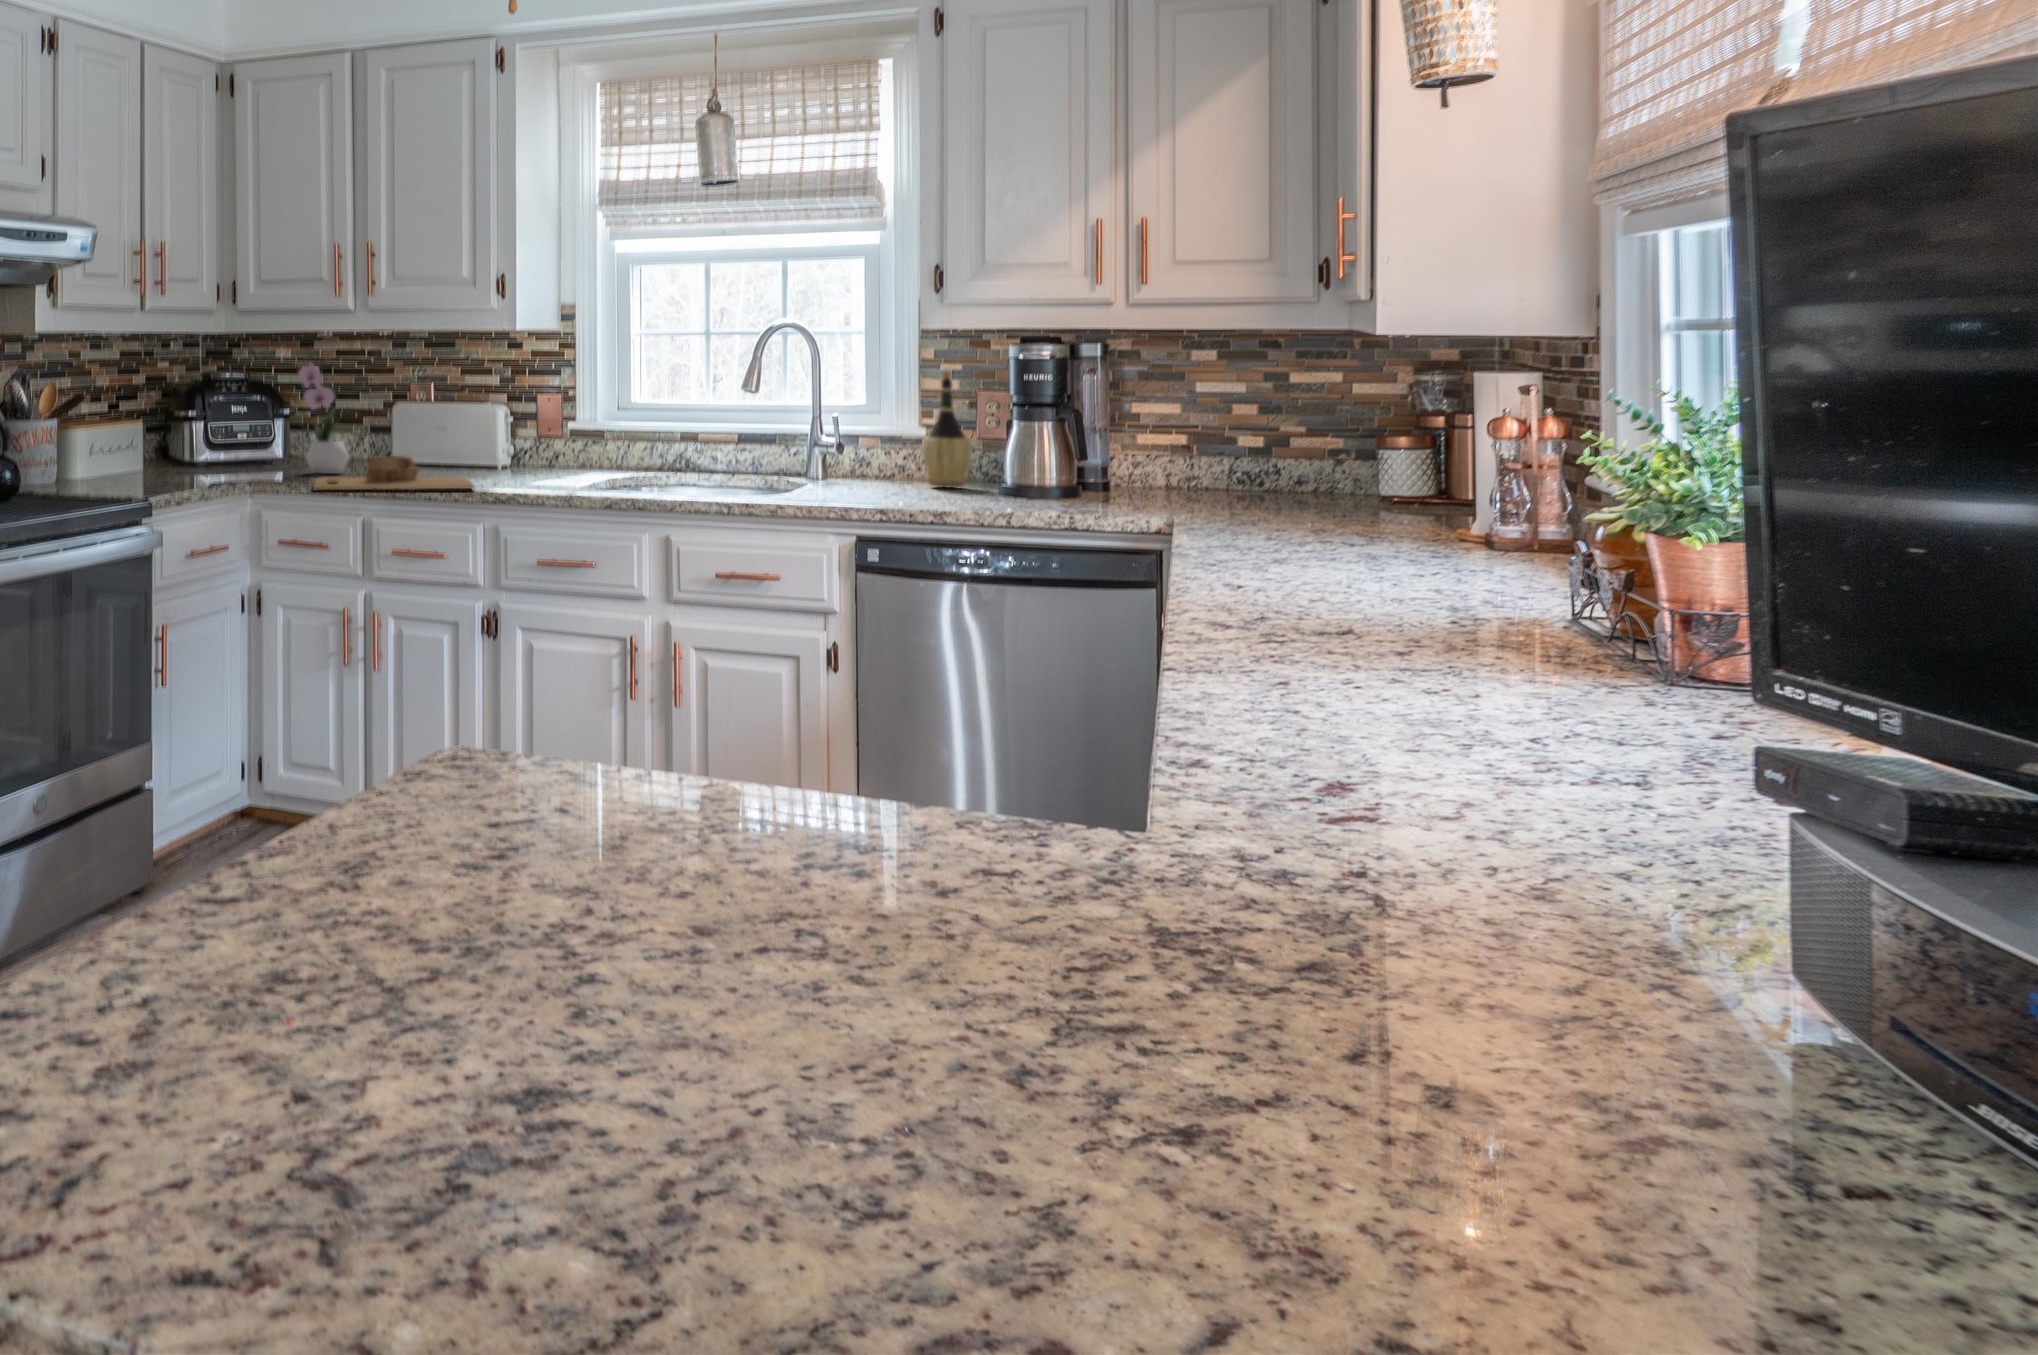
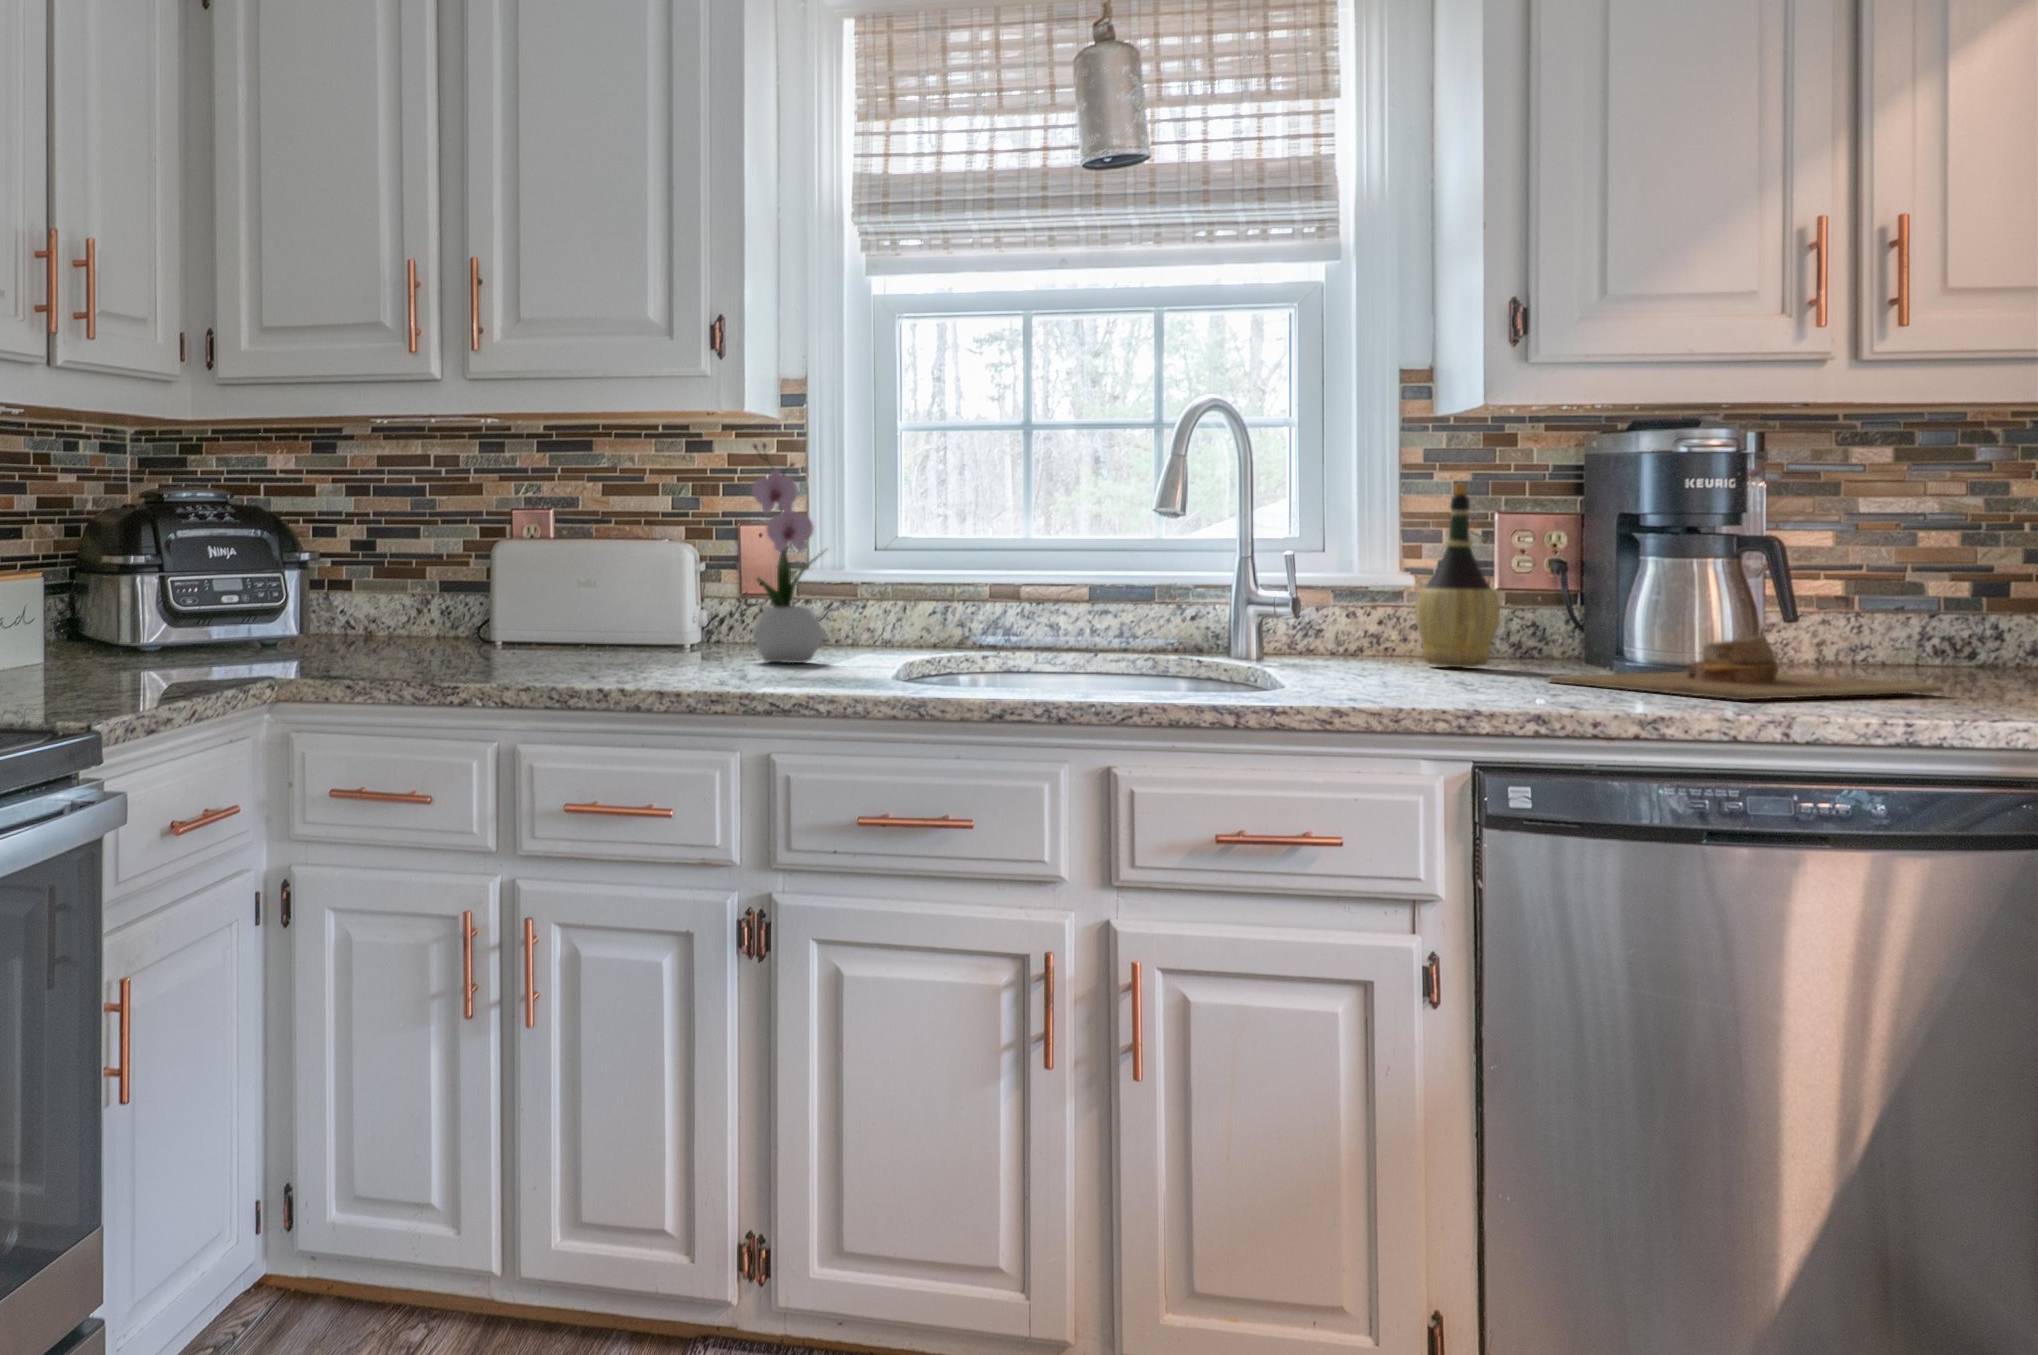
flower arrangement: present [299,348,349,474] -> present [752,443,827,663]
cutting board: present [313,456,474,491] -> present [1548,636,1944,700]

